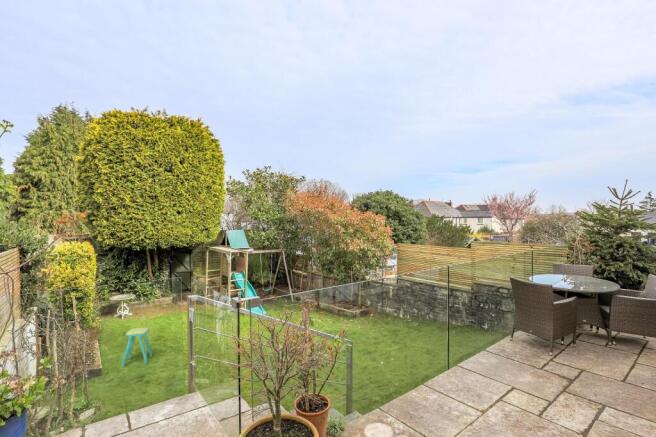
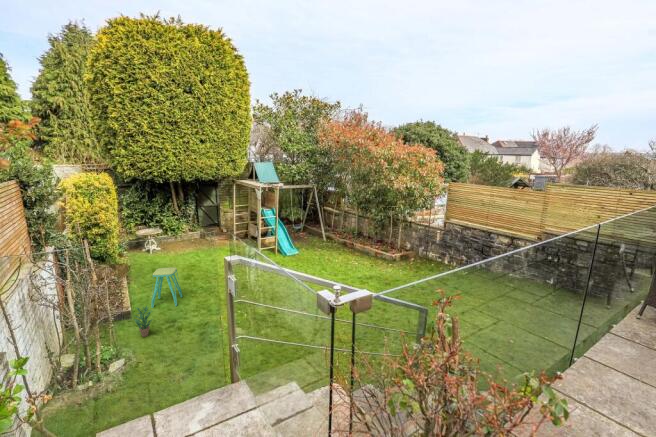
potted plant: none [106,360,125,392] -> present [134,306,152,337]

